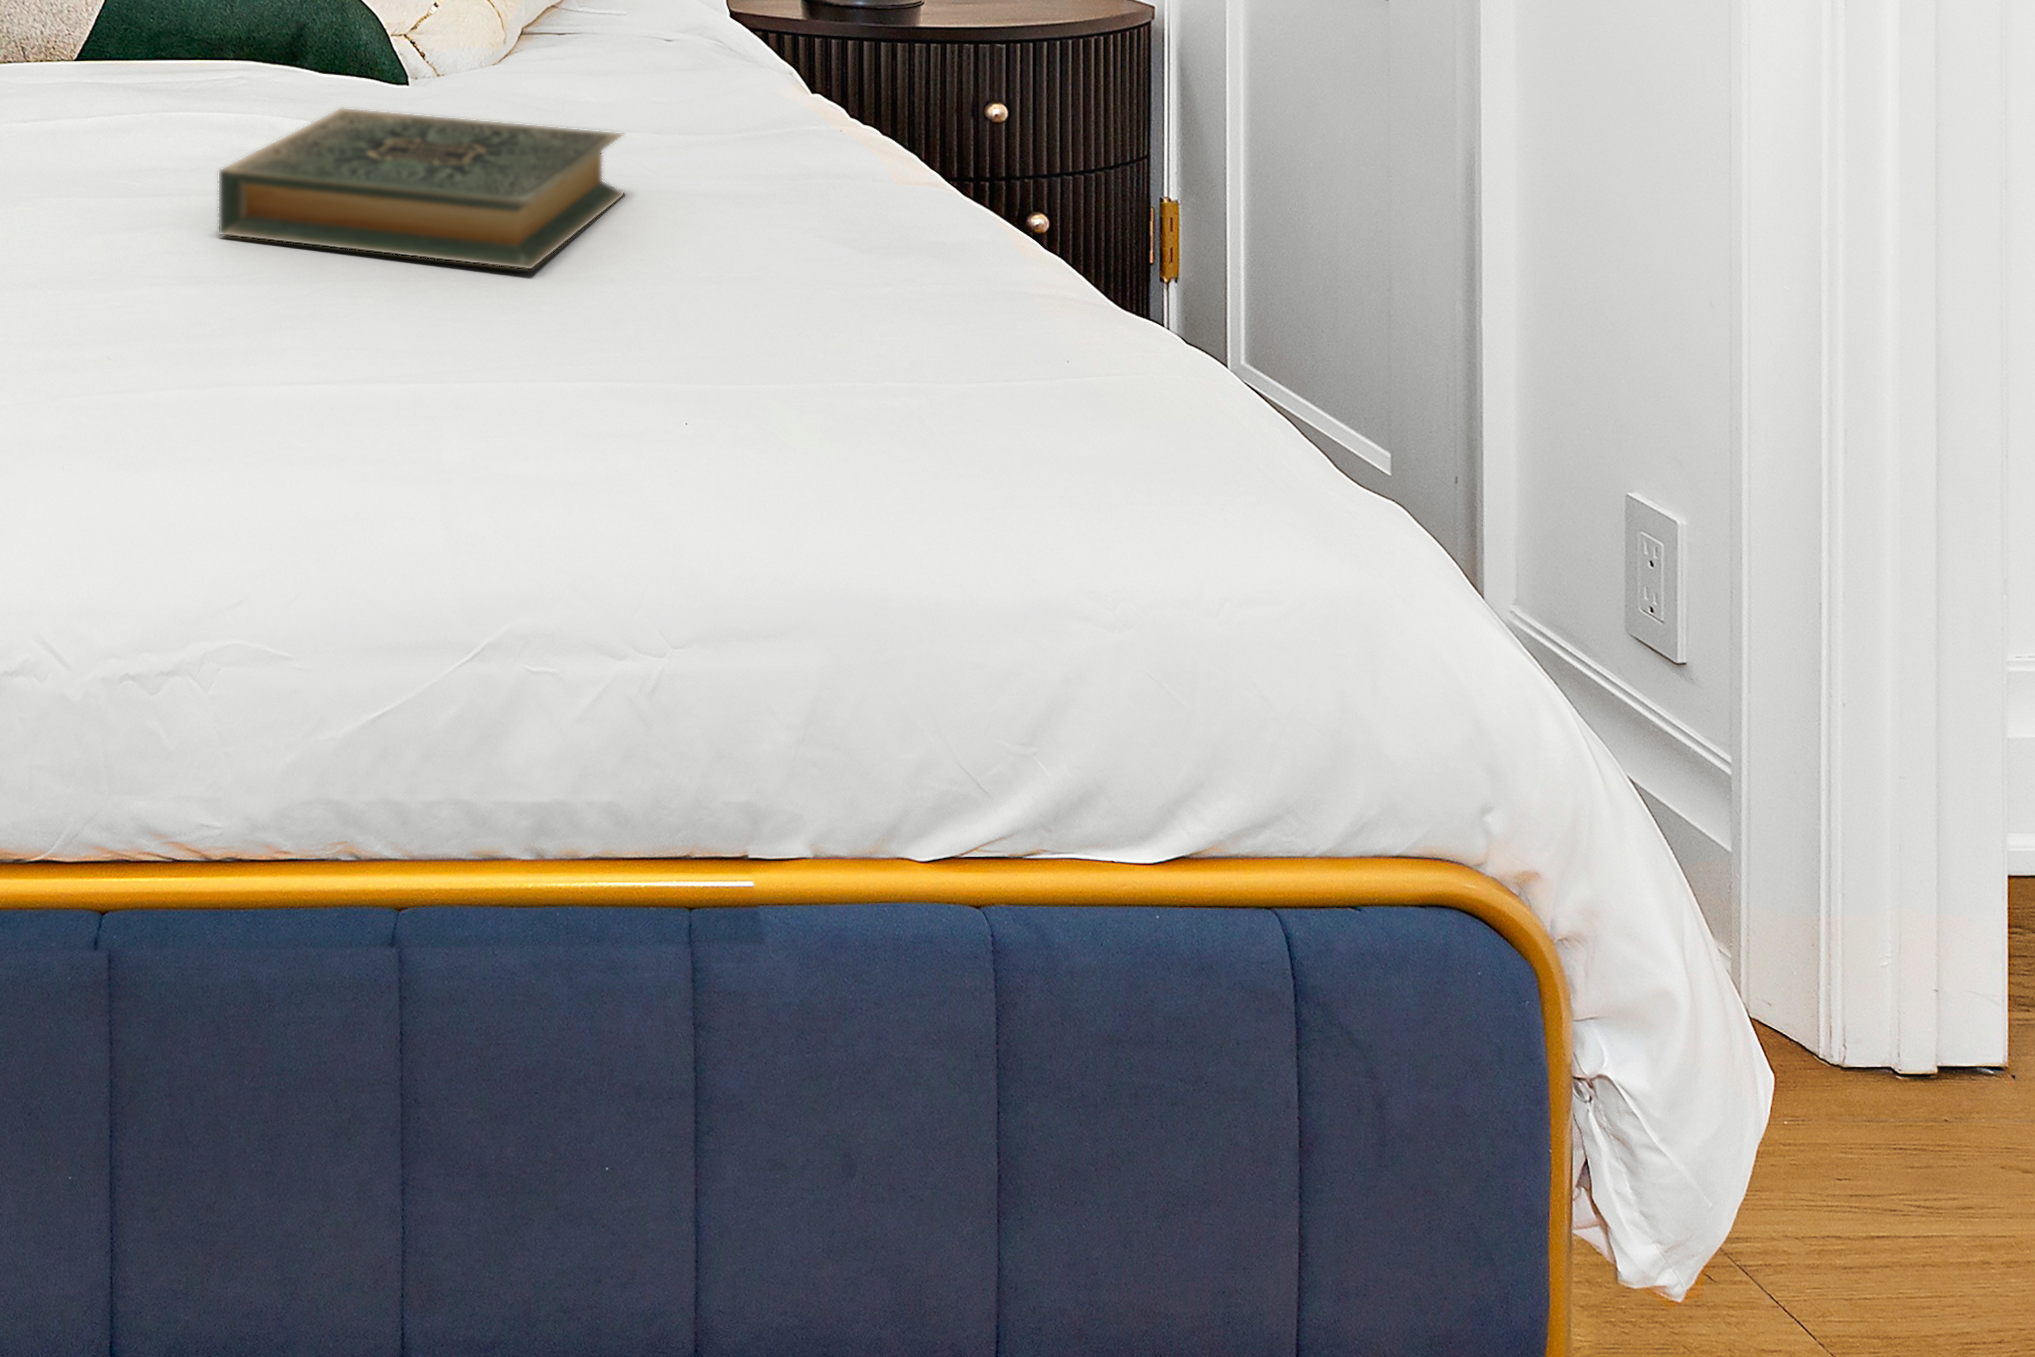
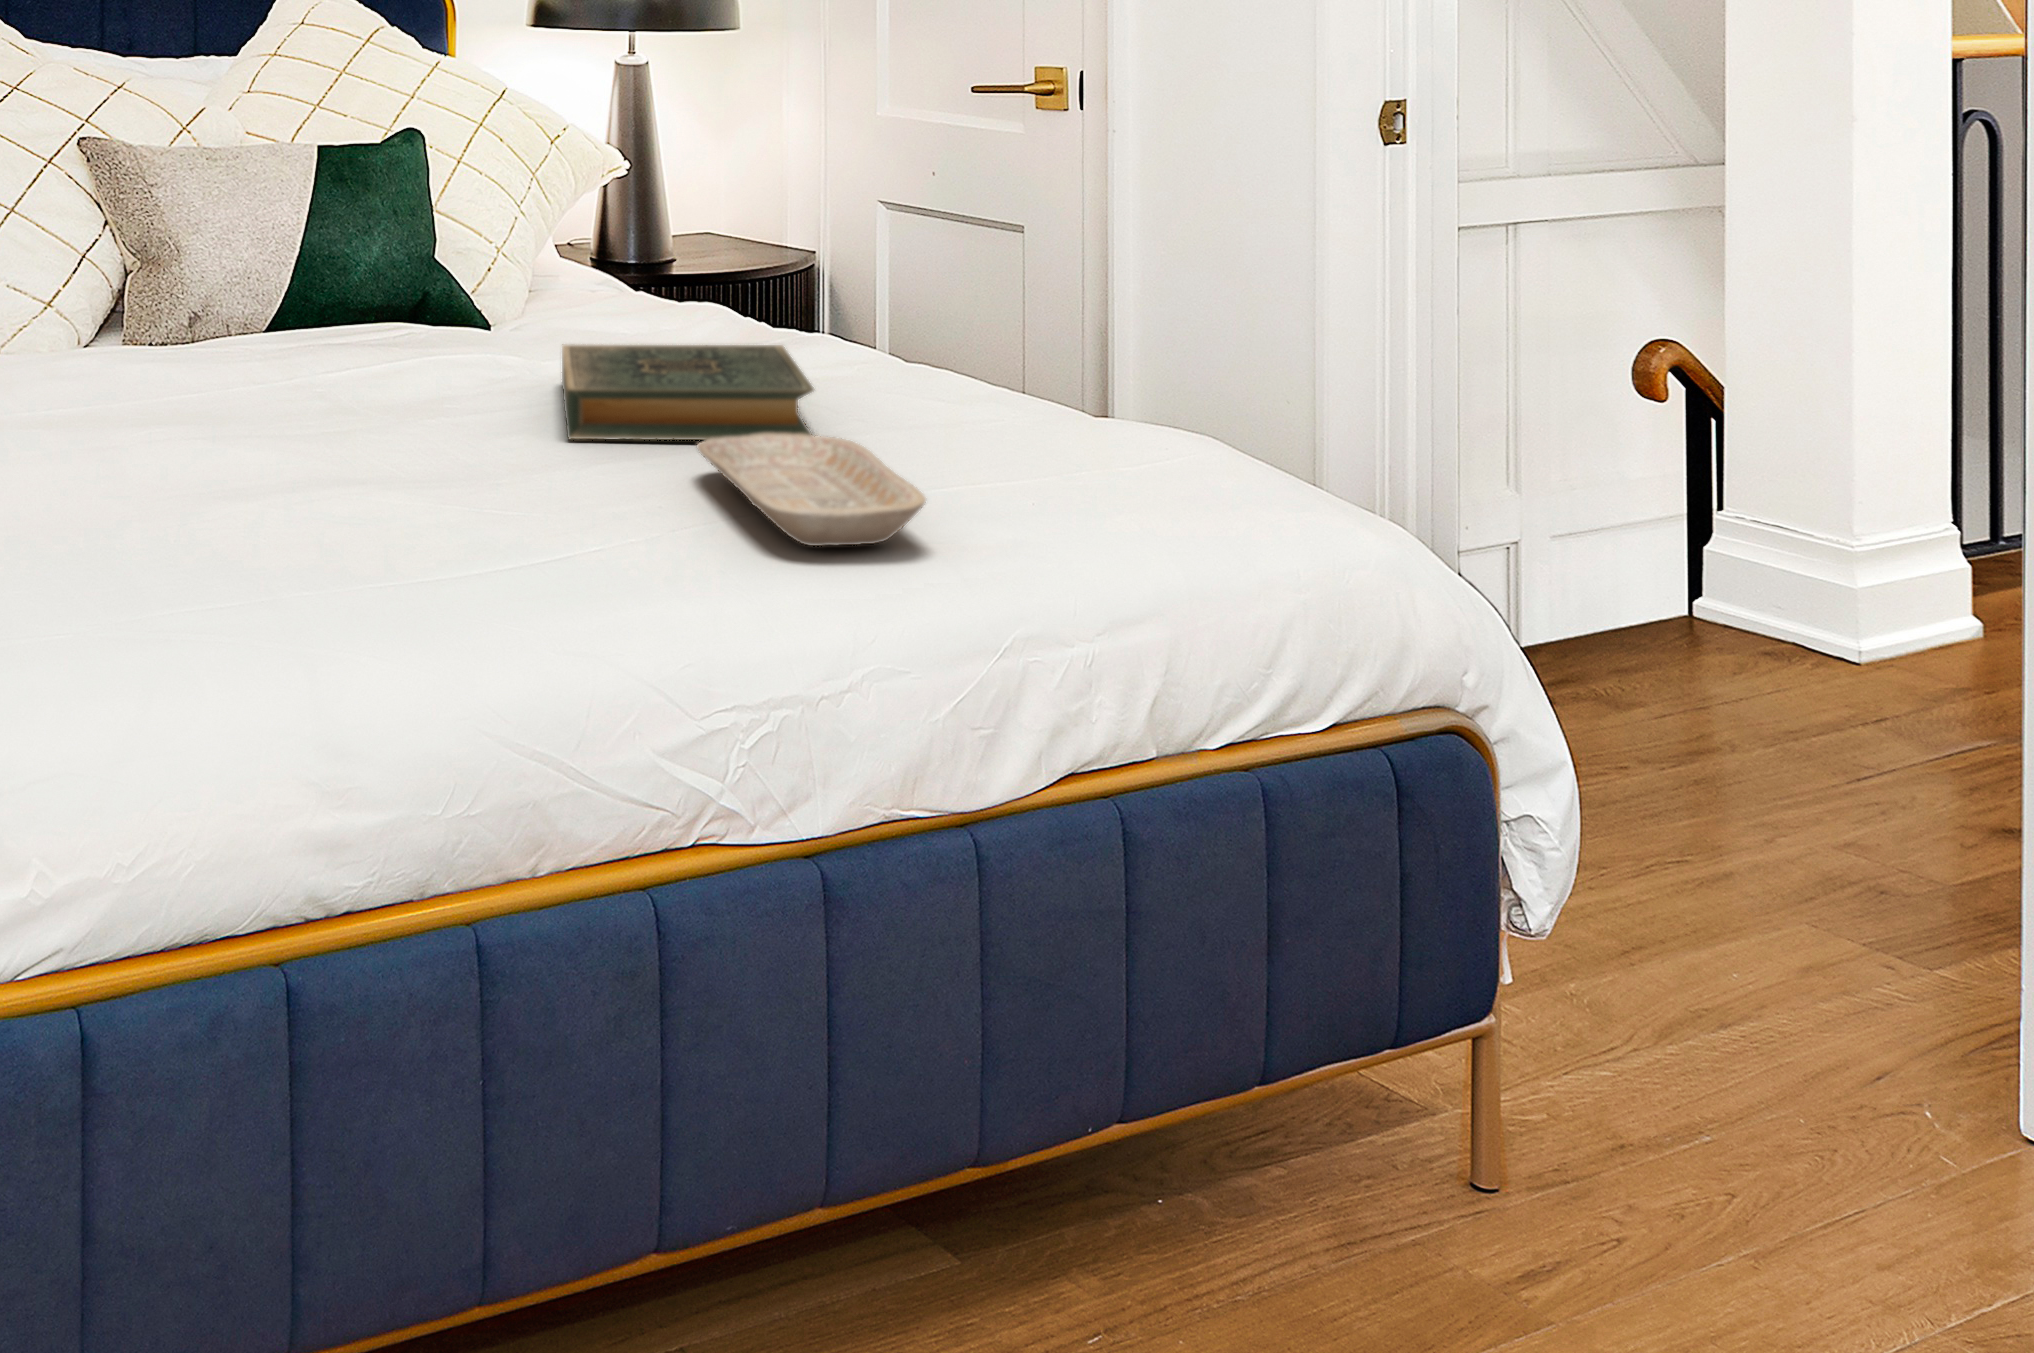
tray: none [217,253,496,417] -> present [697,433,926,546]

